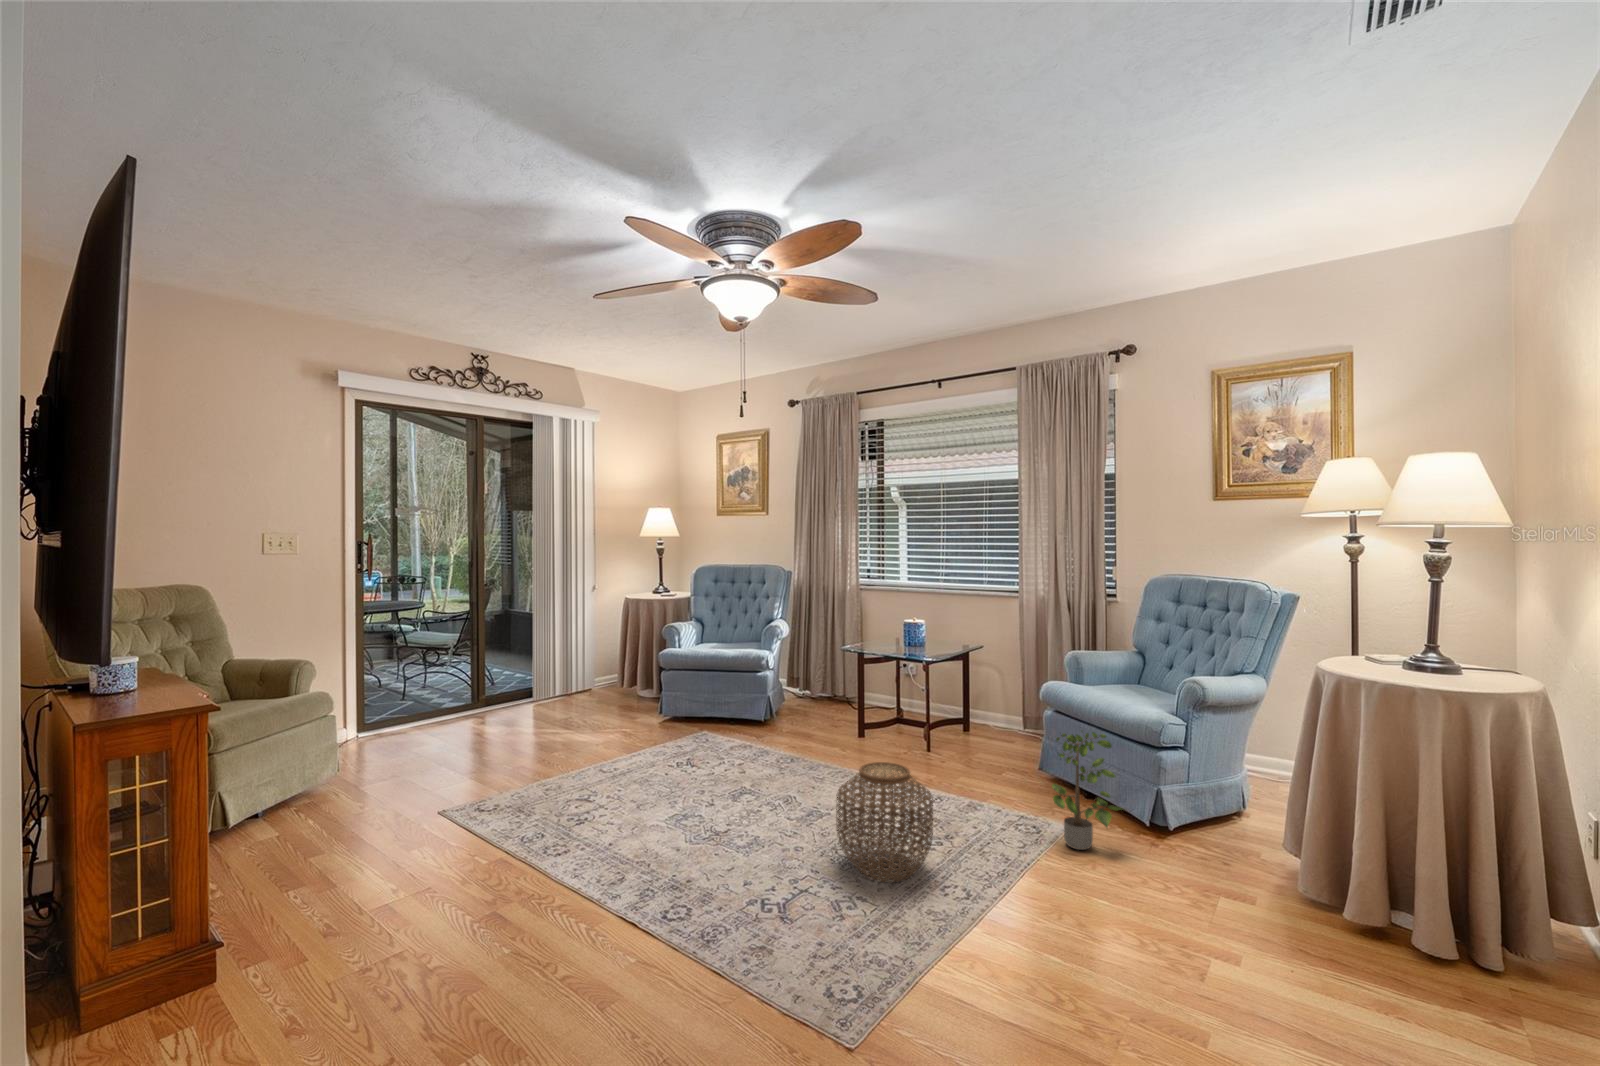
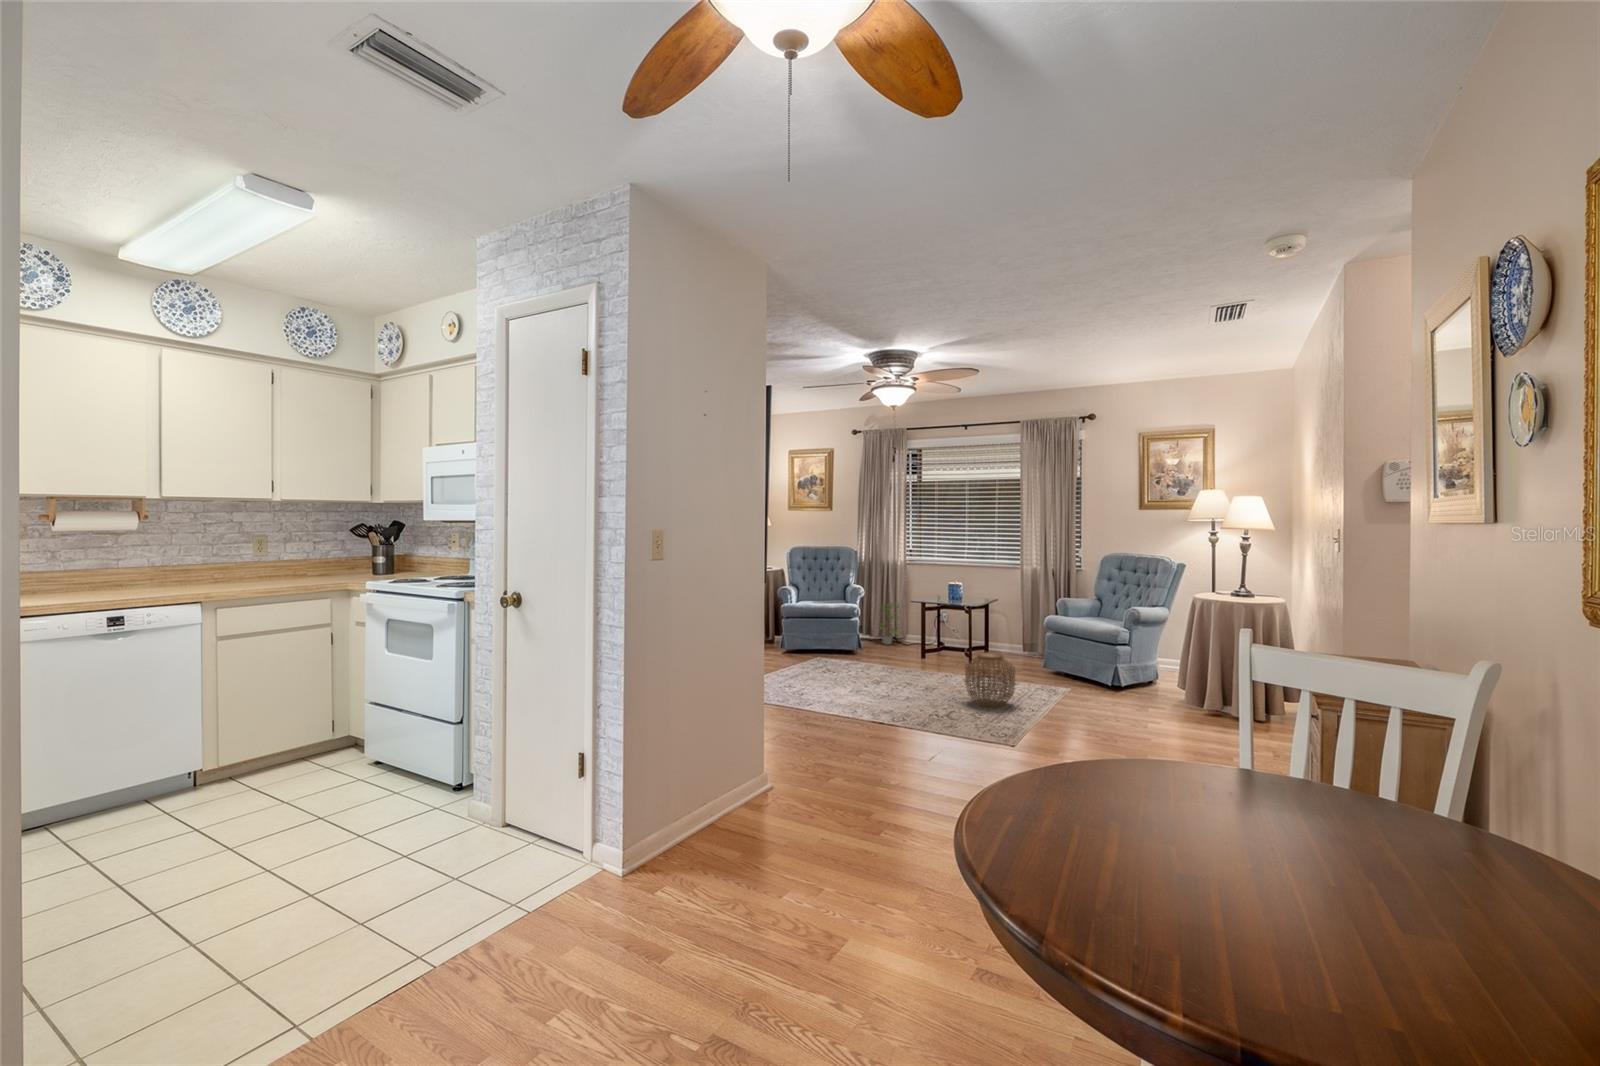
potted plant: present [1052,732,1123,850] -> present [878,604,899,645]

